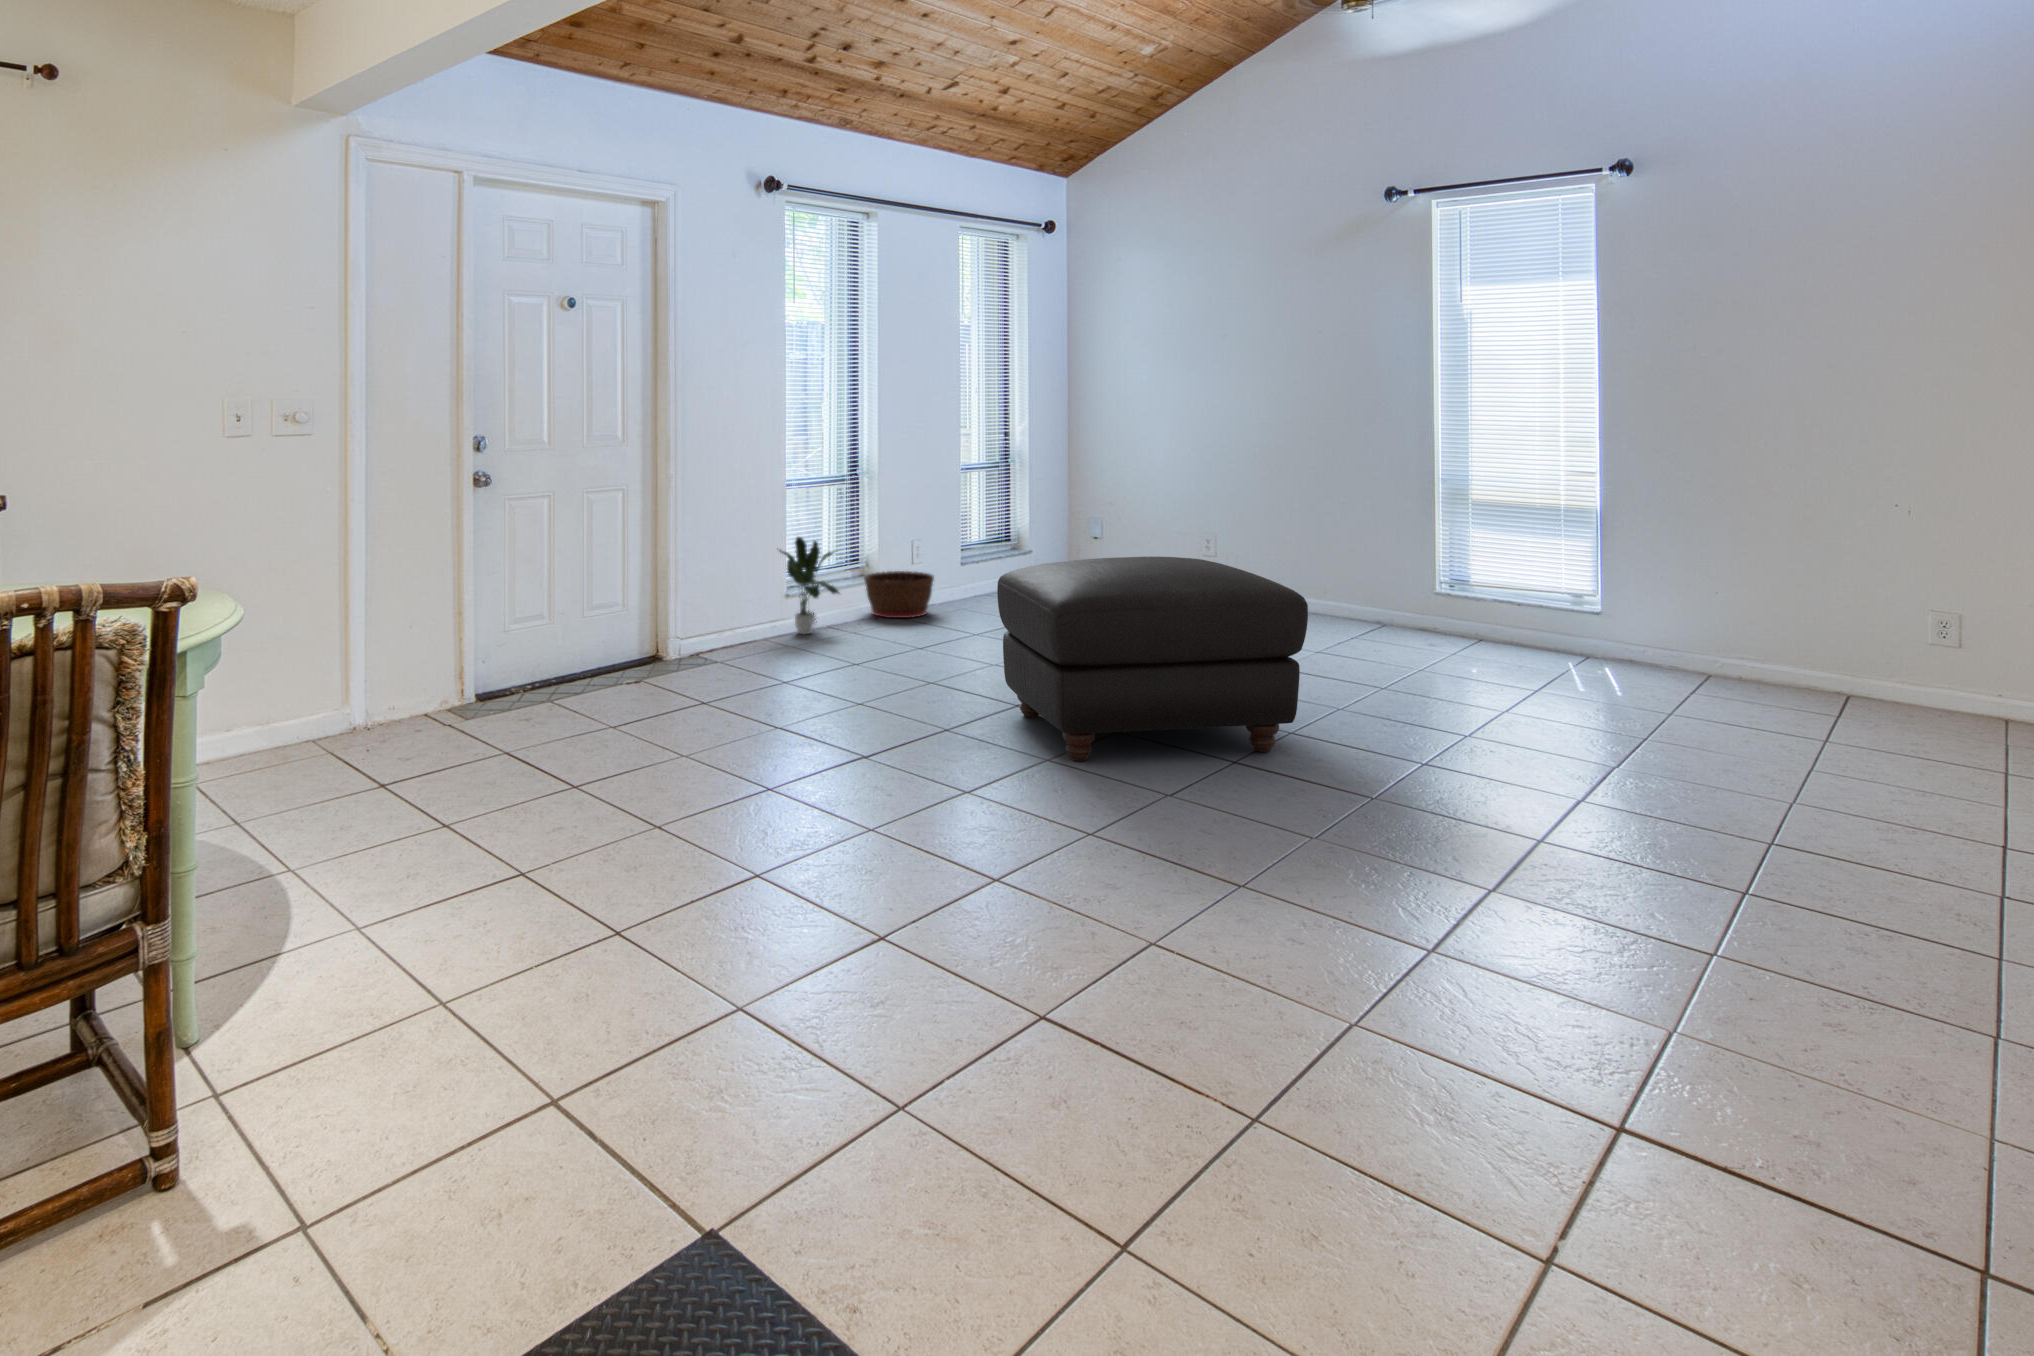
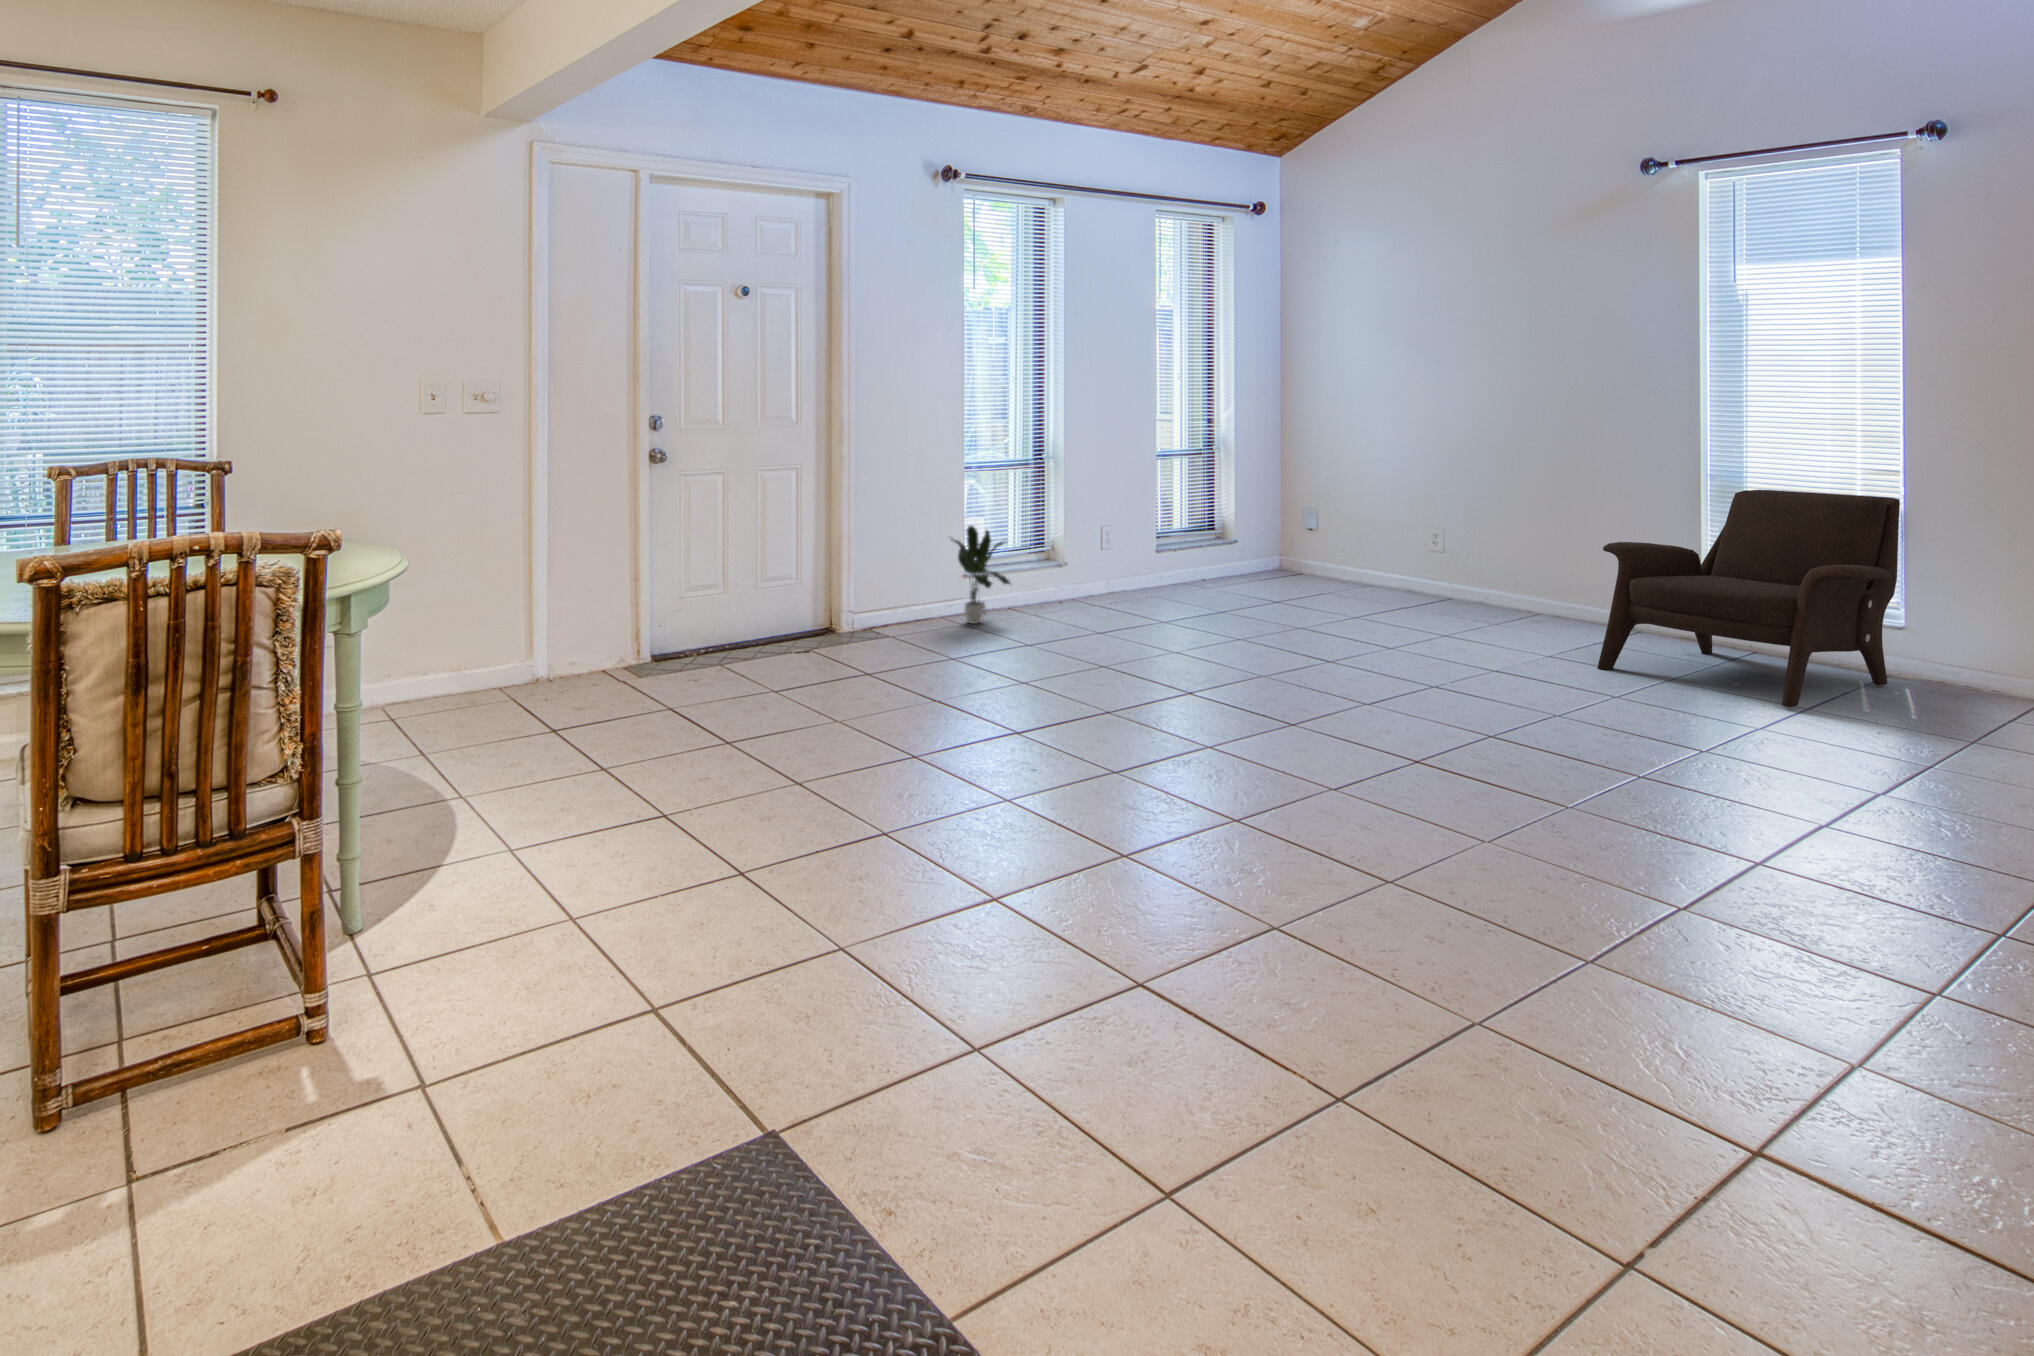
armchair: none [1378,483,1622,679] -> present [1597,490,1900,707]
ottoman: present [997,557,1308,761] -> none [1152,557,1476,763]
basket: present [864,571,934,618] -> none [1041,564,1114,612]

